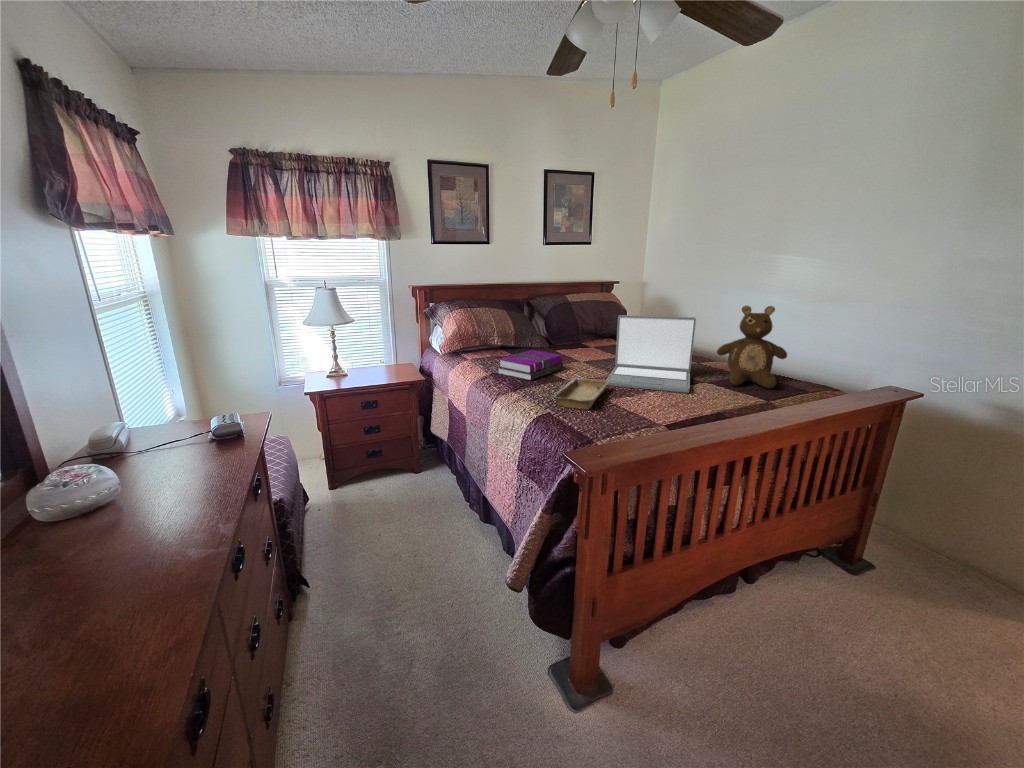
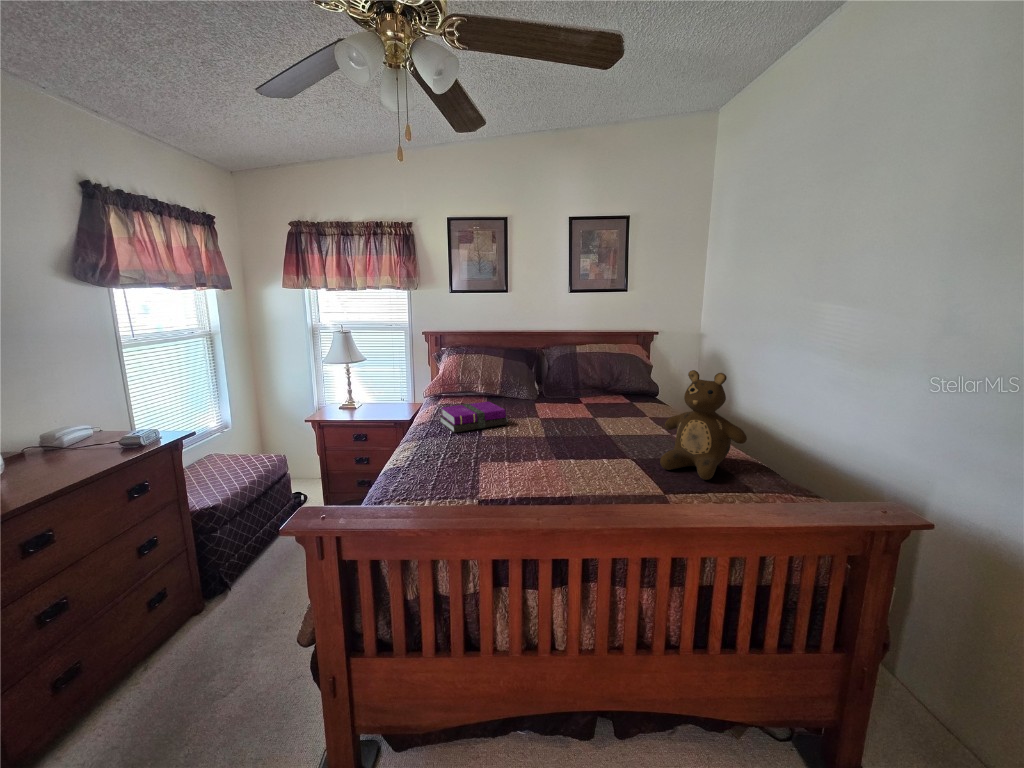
laptop: present [606,315,696,393] -> none [518,372,631,469]
tray: present [554,378,608,409] -> none [421,435,509,470]

